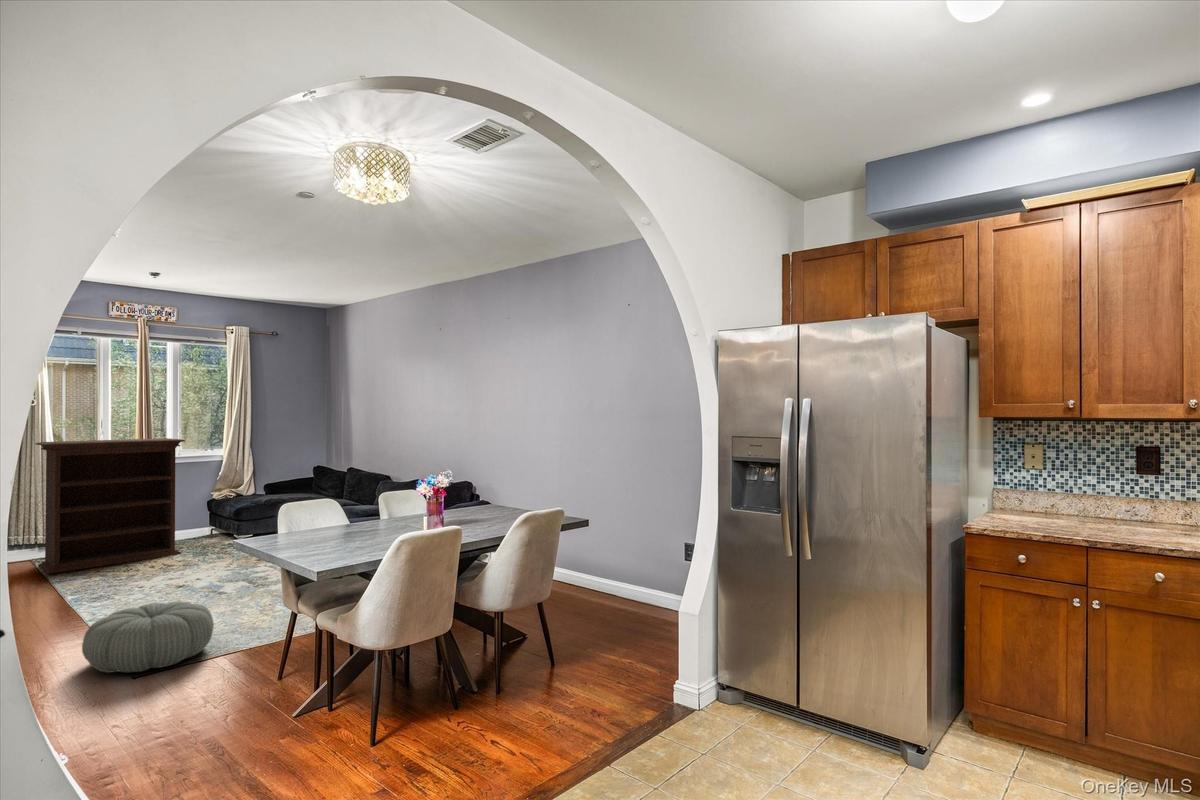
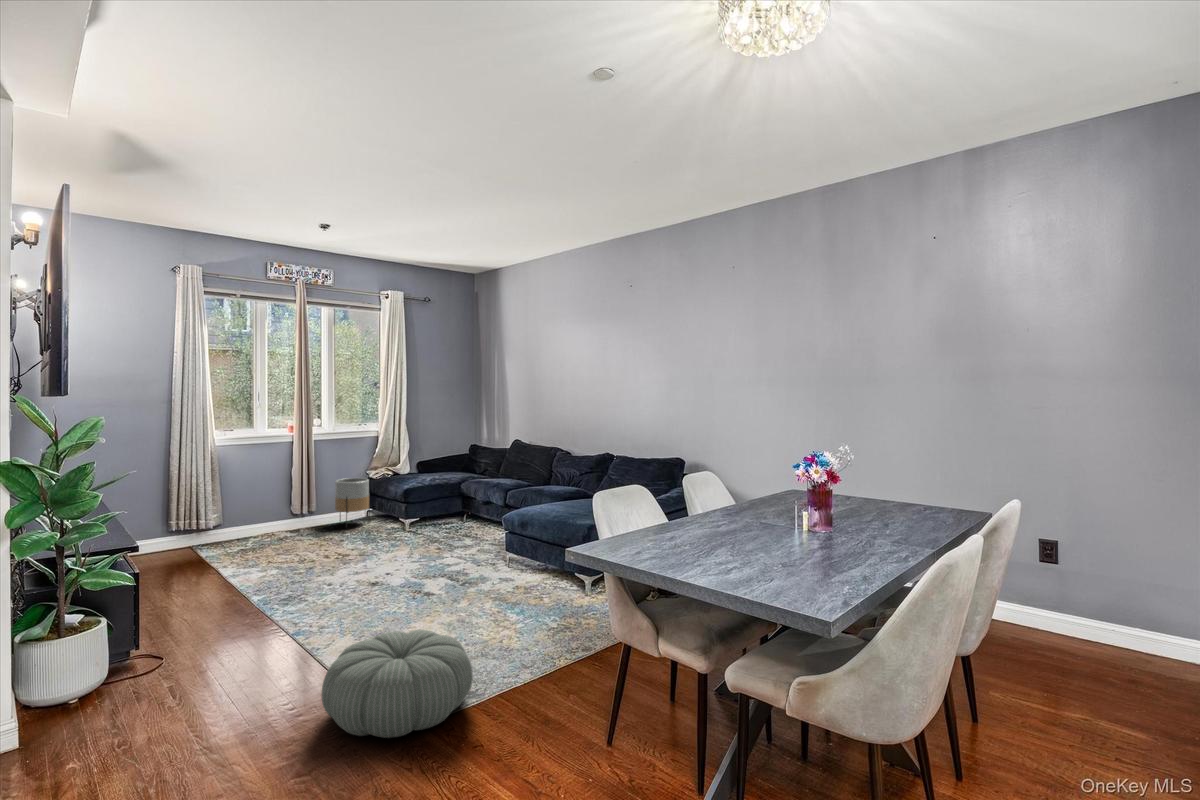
bookshelf: present [36,438,185,574] -> none [199,414,351,564]
planter: none [177,498,212,544] -> present [335,478,370,527]

